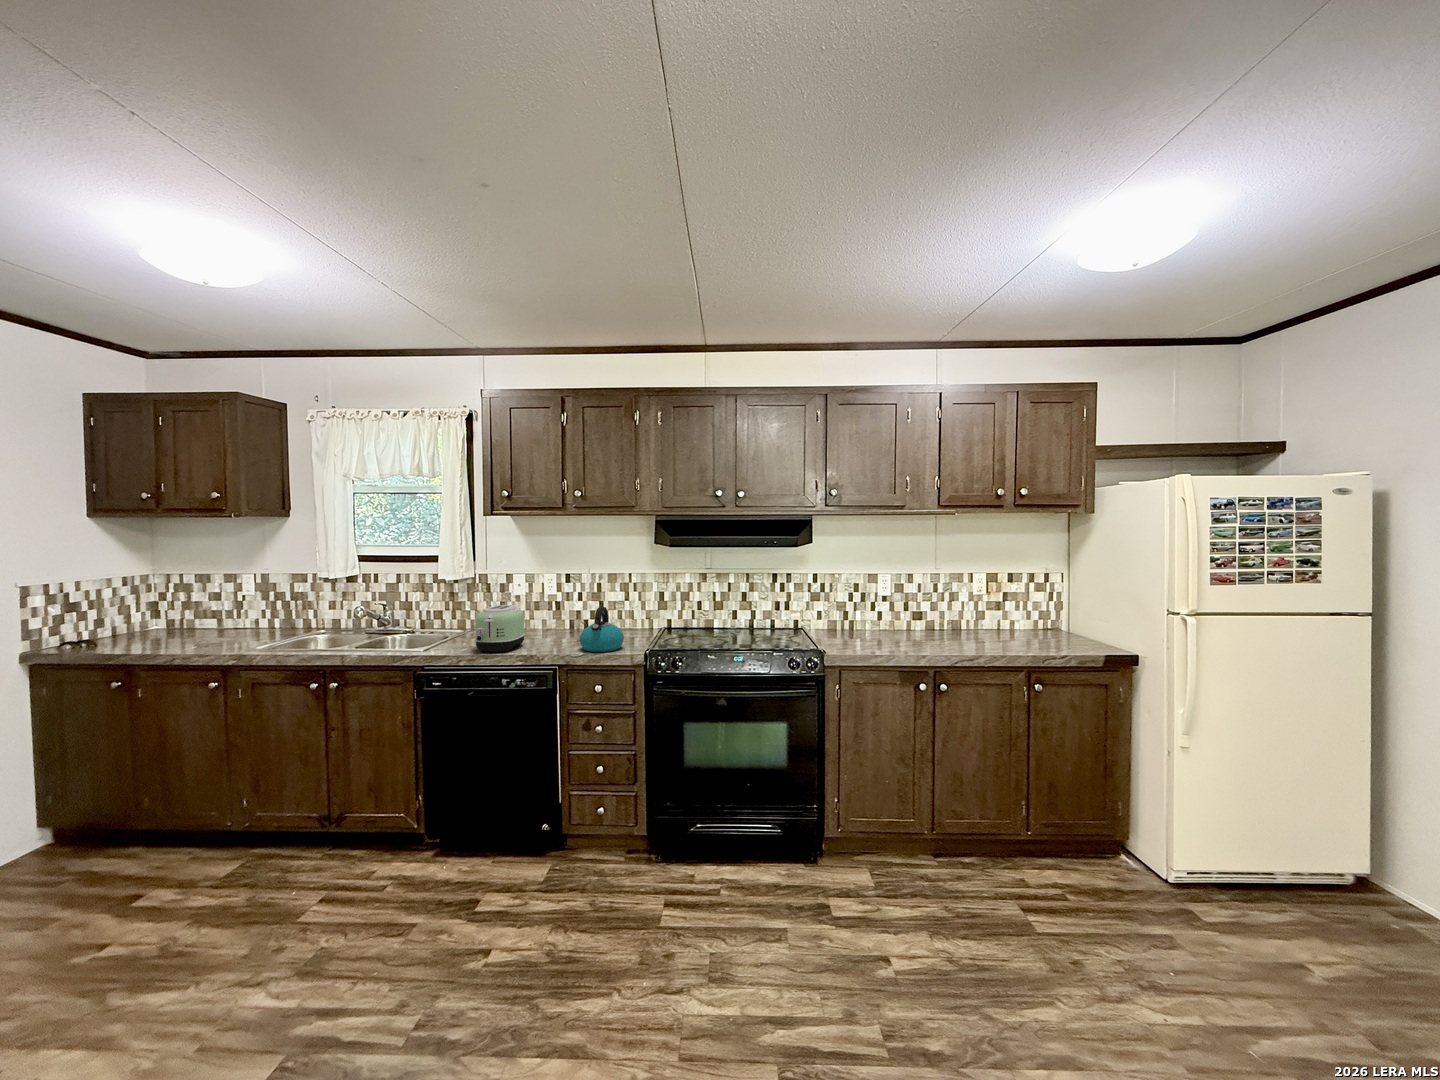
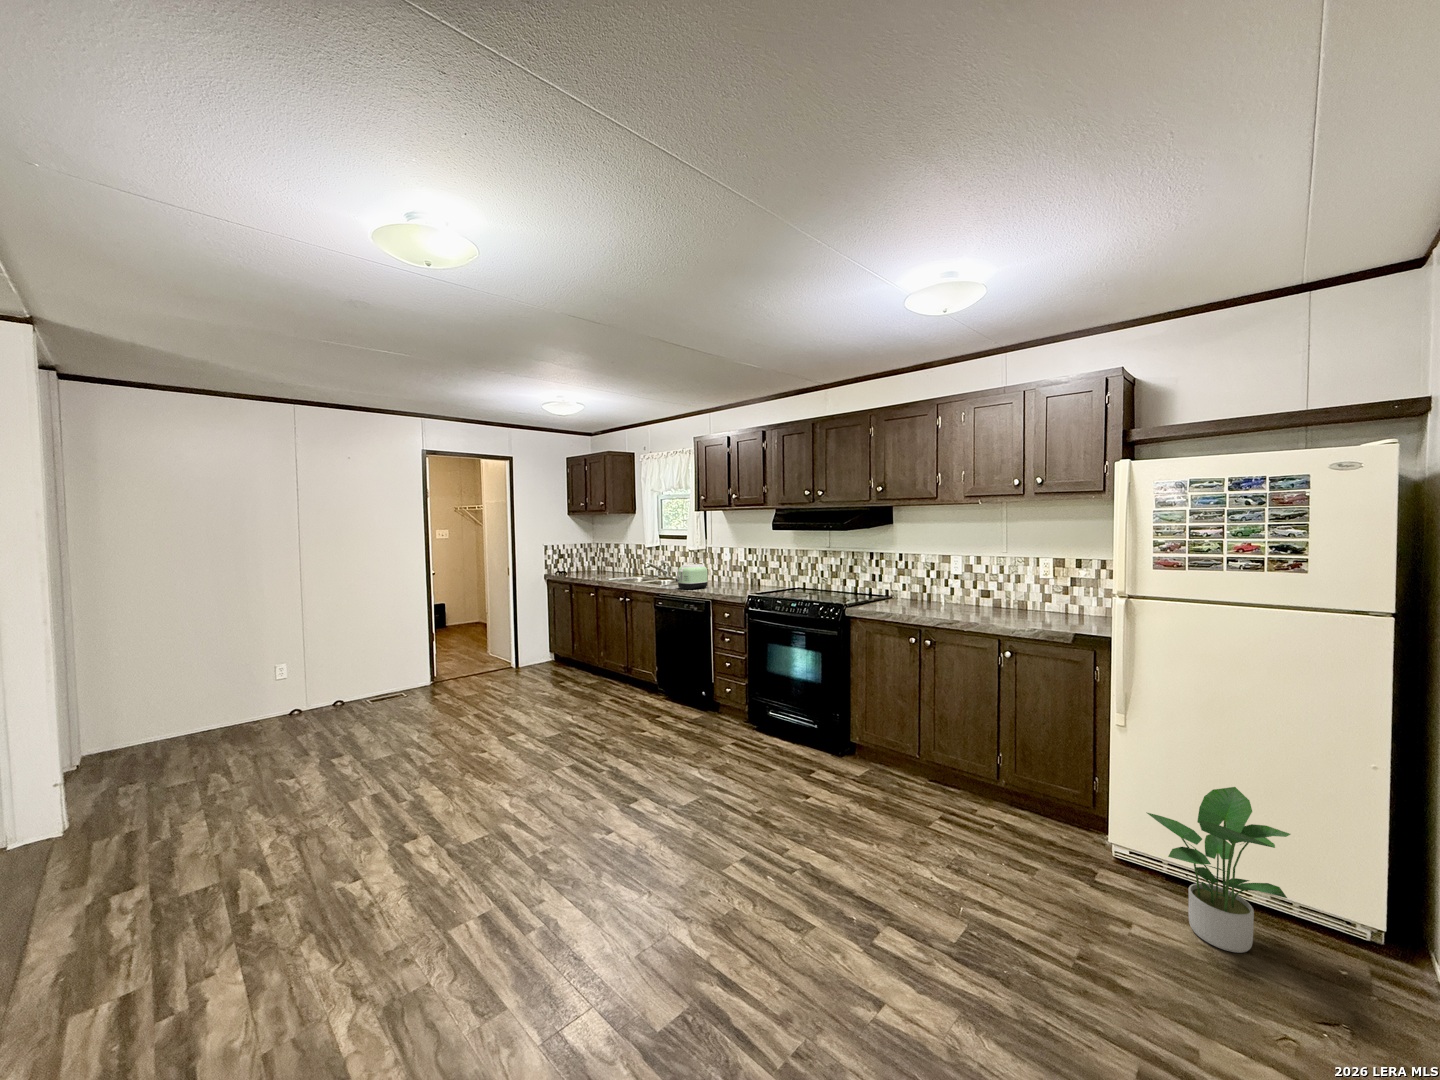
kettle: present [579,607,624,652] -> none [723,567,749,594]
potted plant: none [1244,782,1375,939] -> present [1147,787,1290,953]

